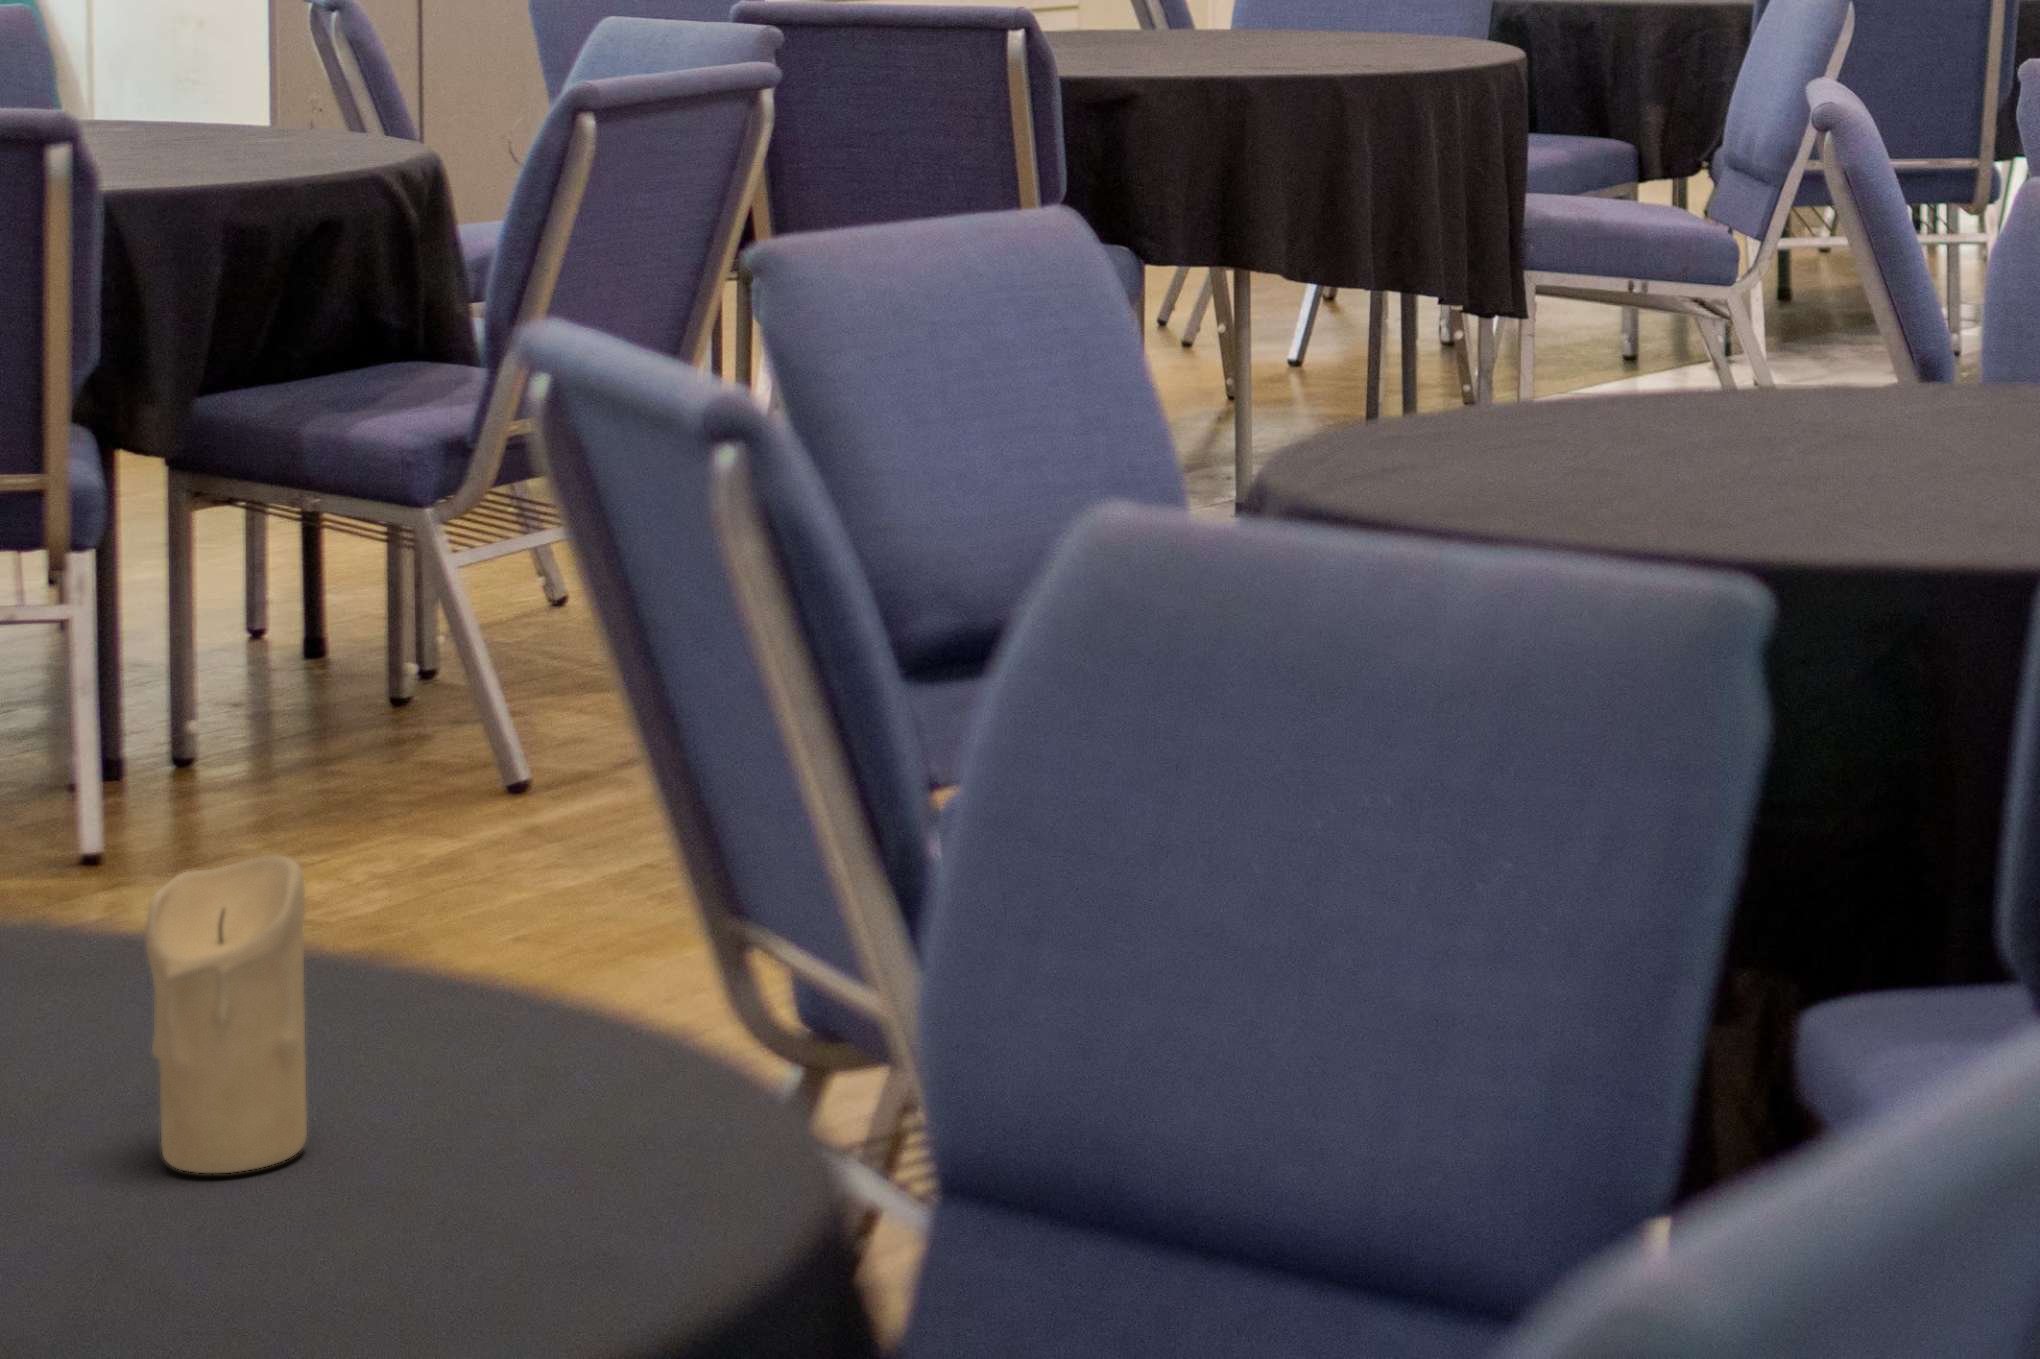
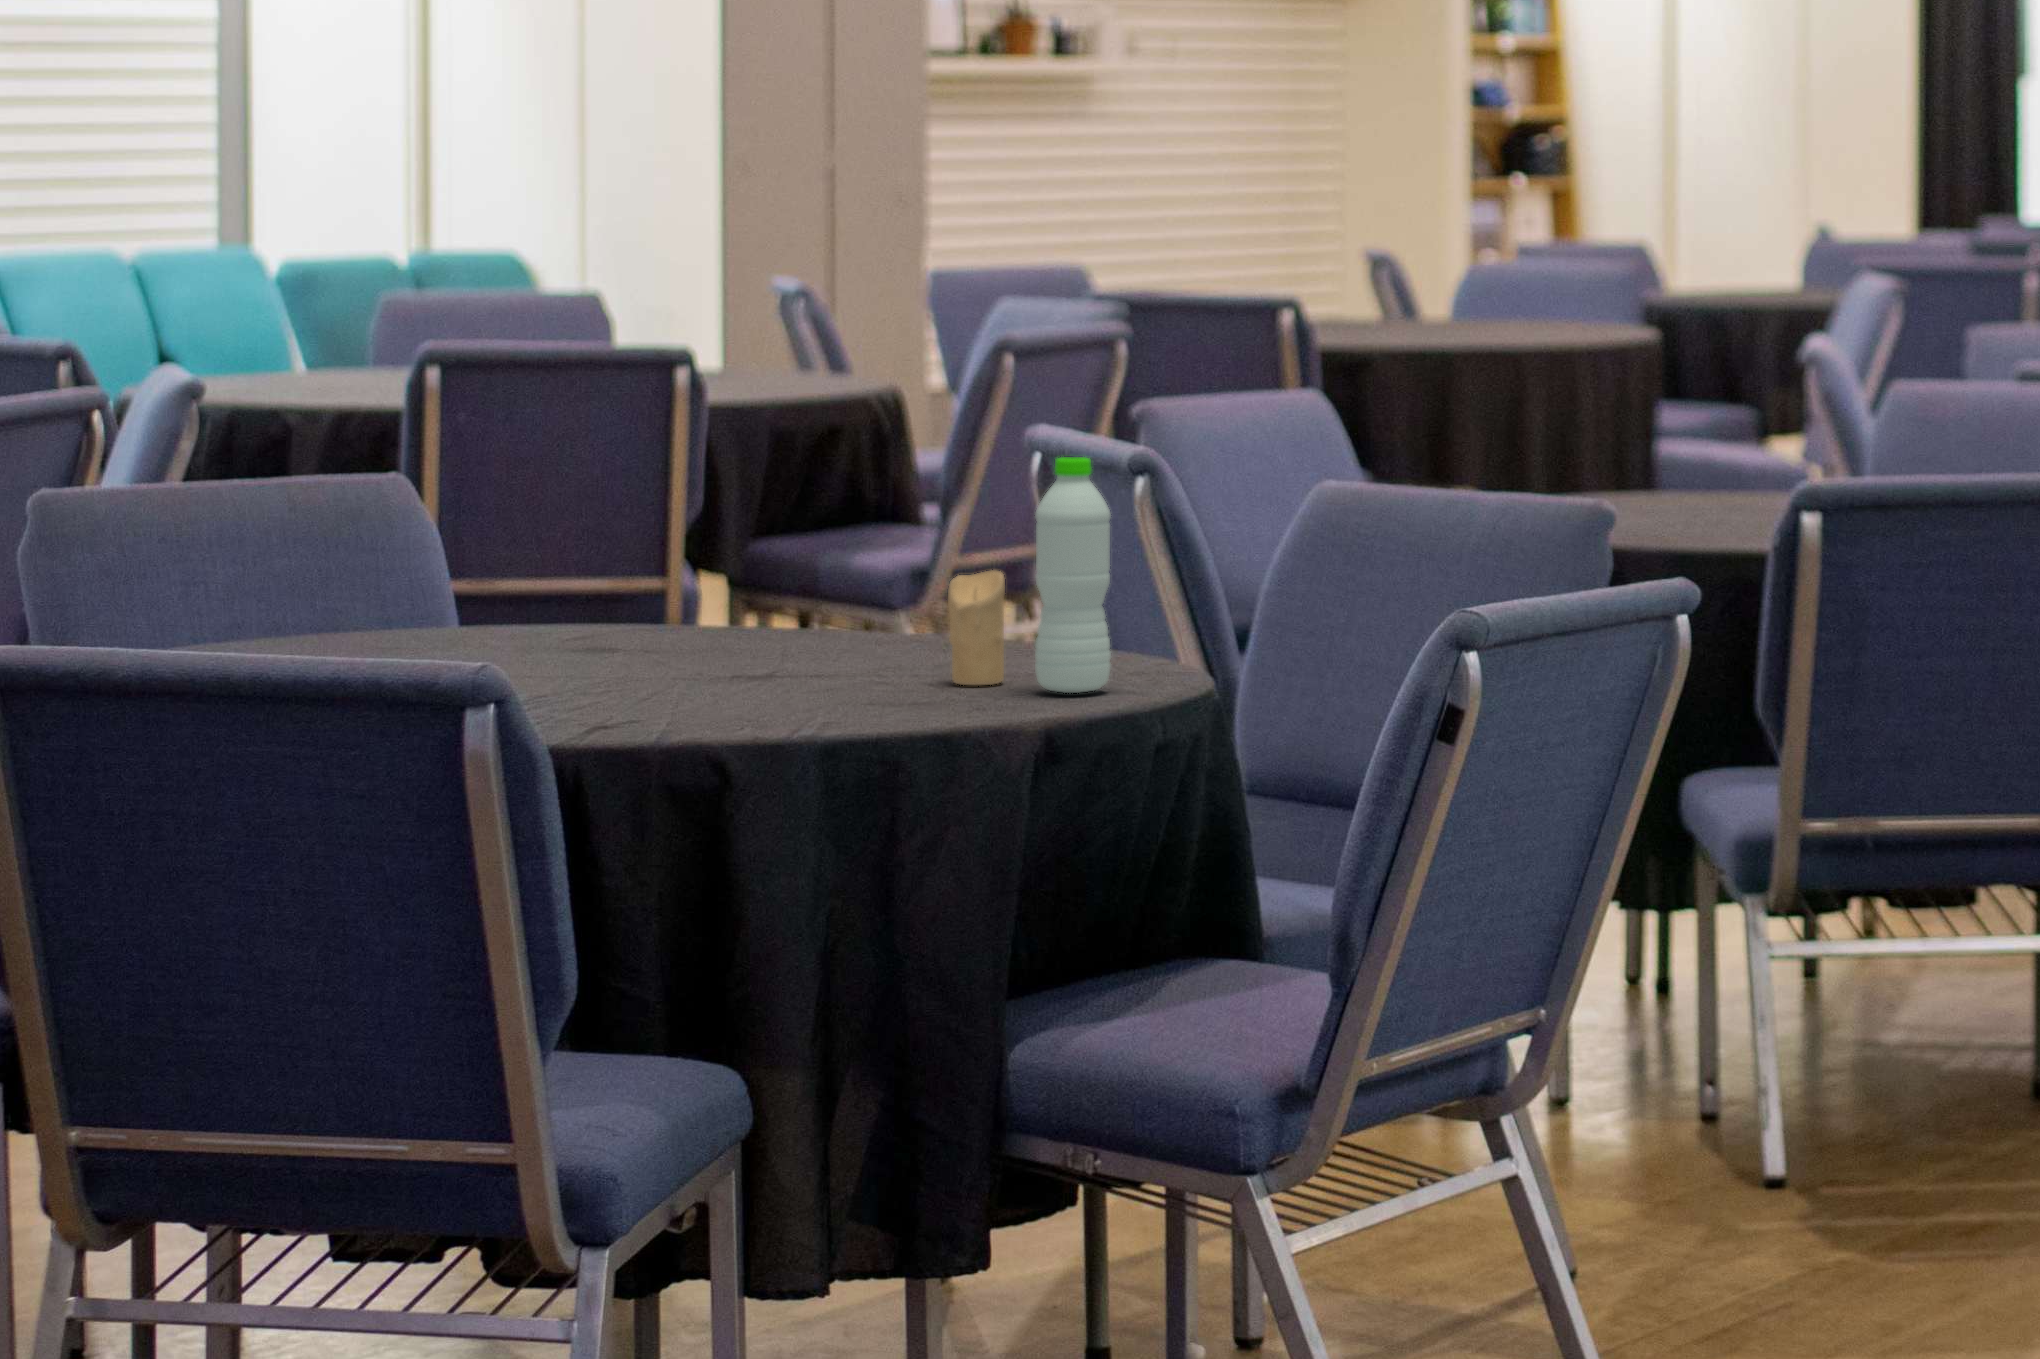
water bottle: none [364,578,581,1218] -> present [1035,457,1111,693]

